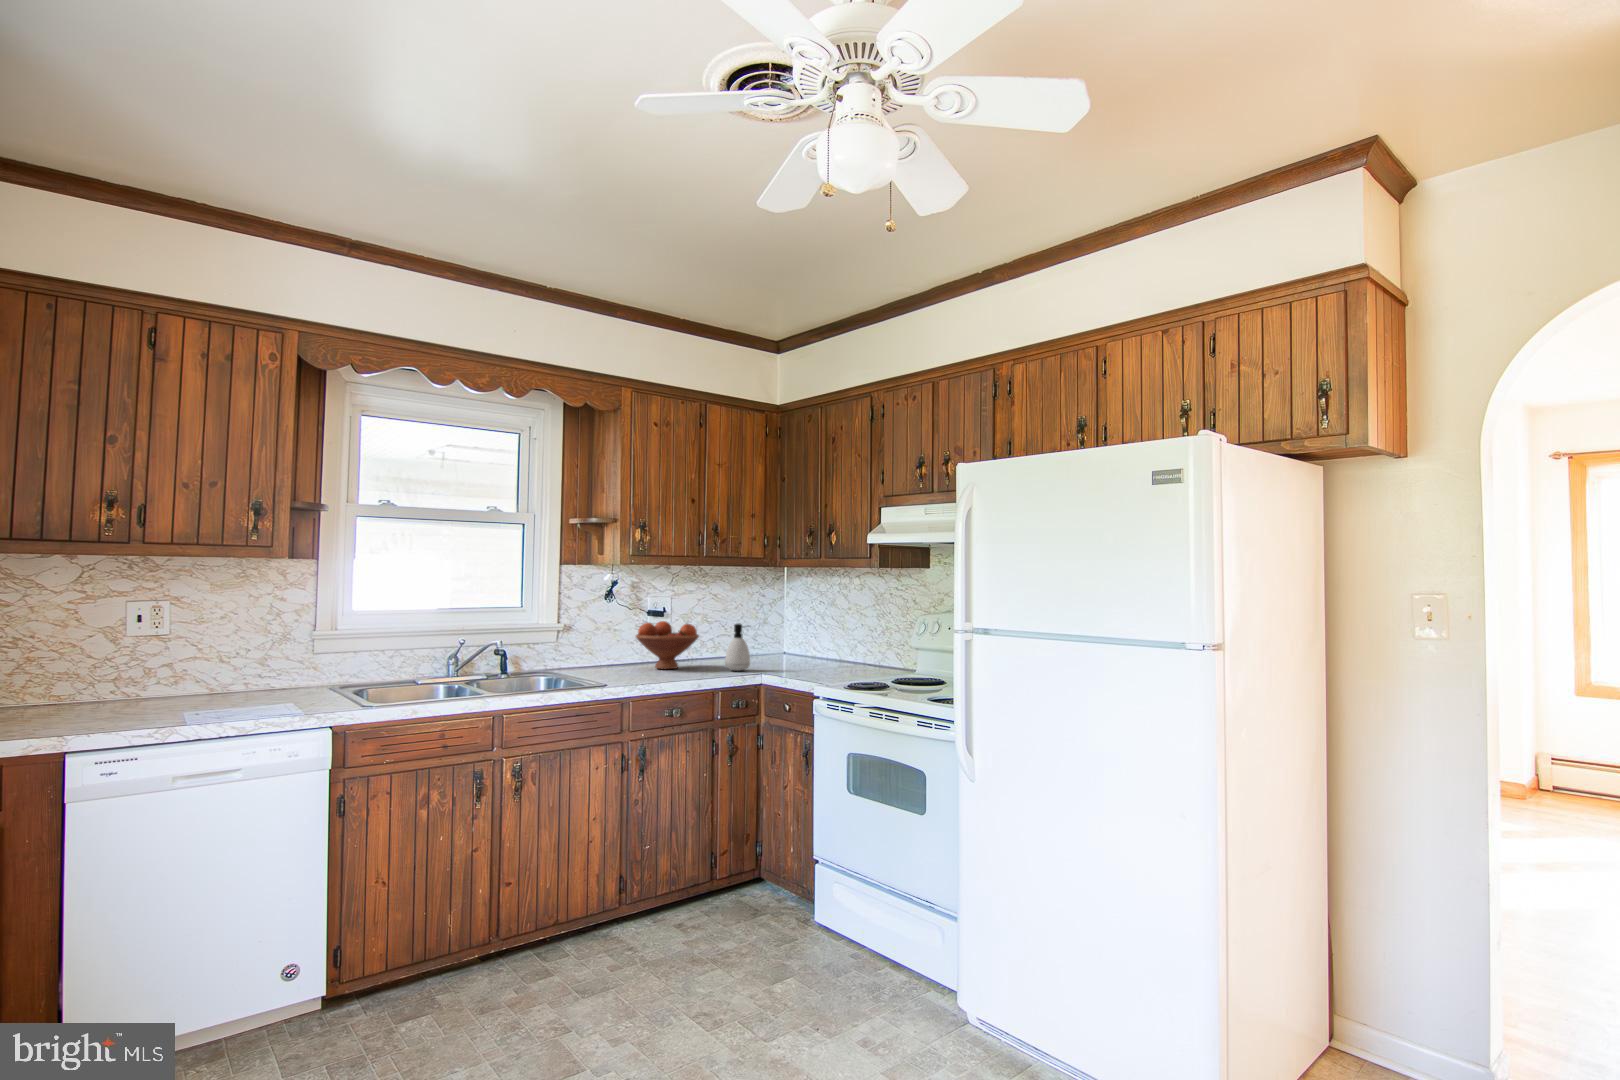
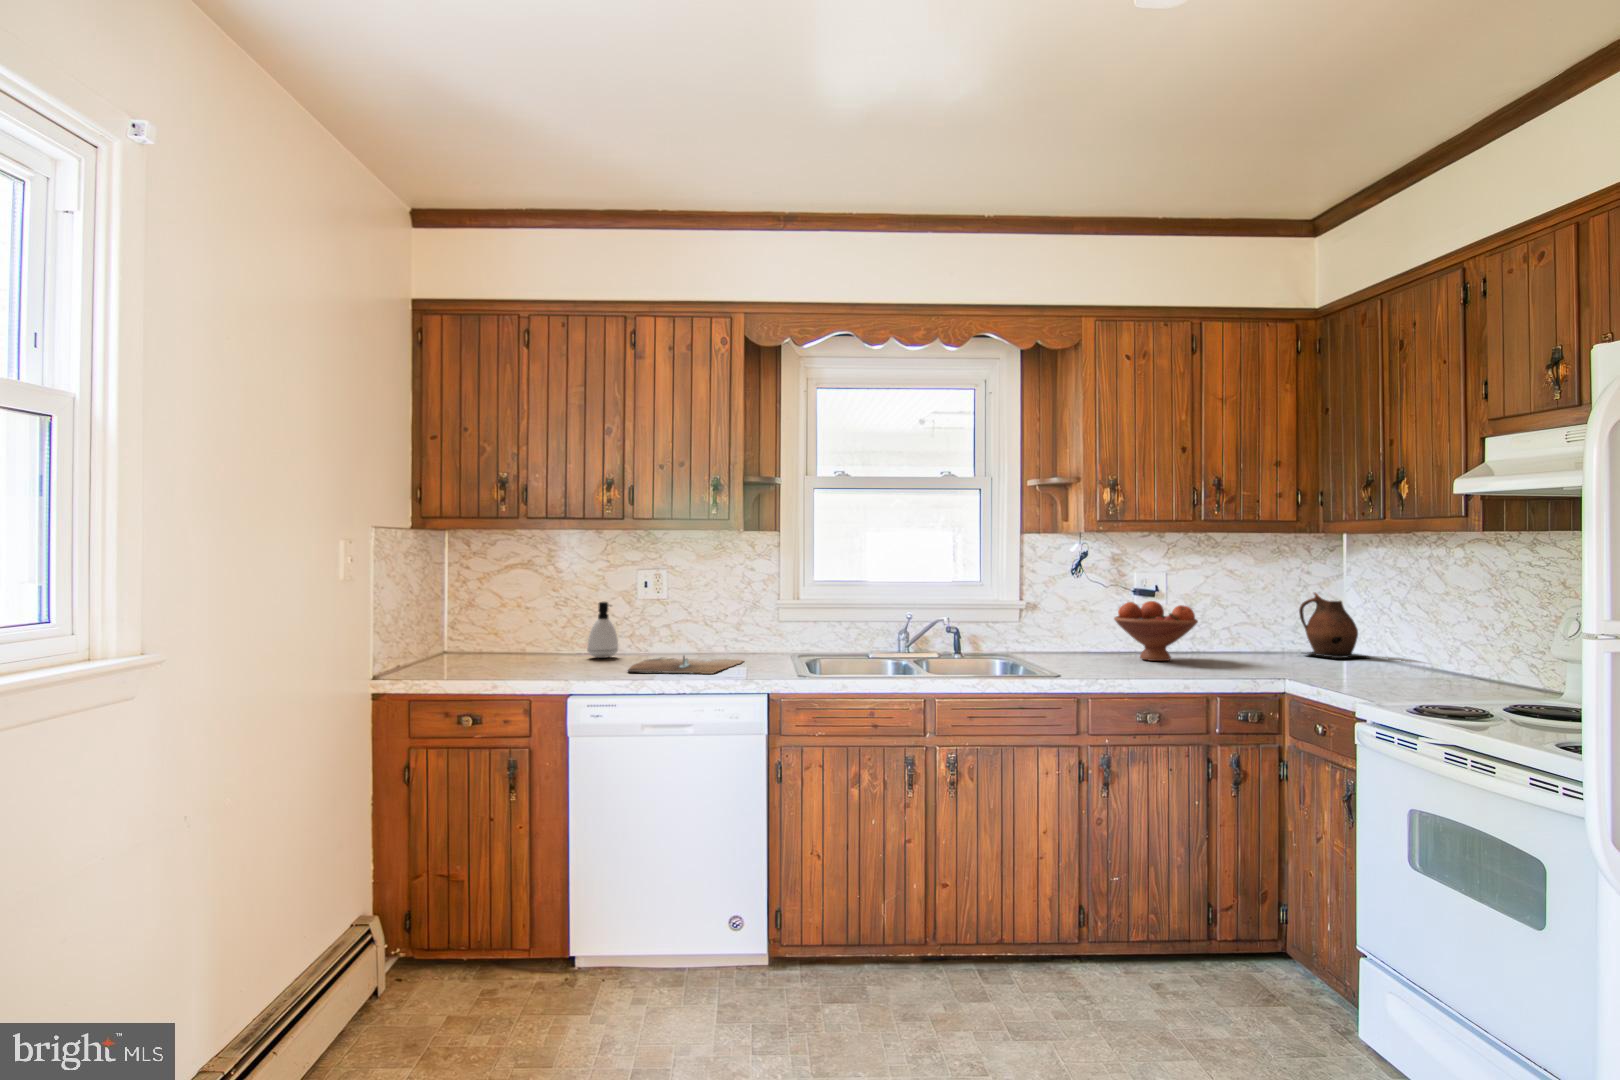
ceramic pitcher: none [760,612,804,660] -> present [1299,593,1367,658]
soap dispenser: present [725,623,750,671] -> present [587,602,618,658]
cutting board: none [131,694,277,718] -> present [628,656,743,674]

